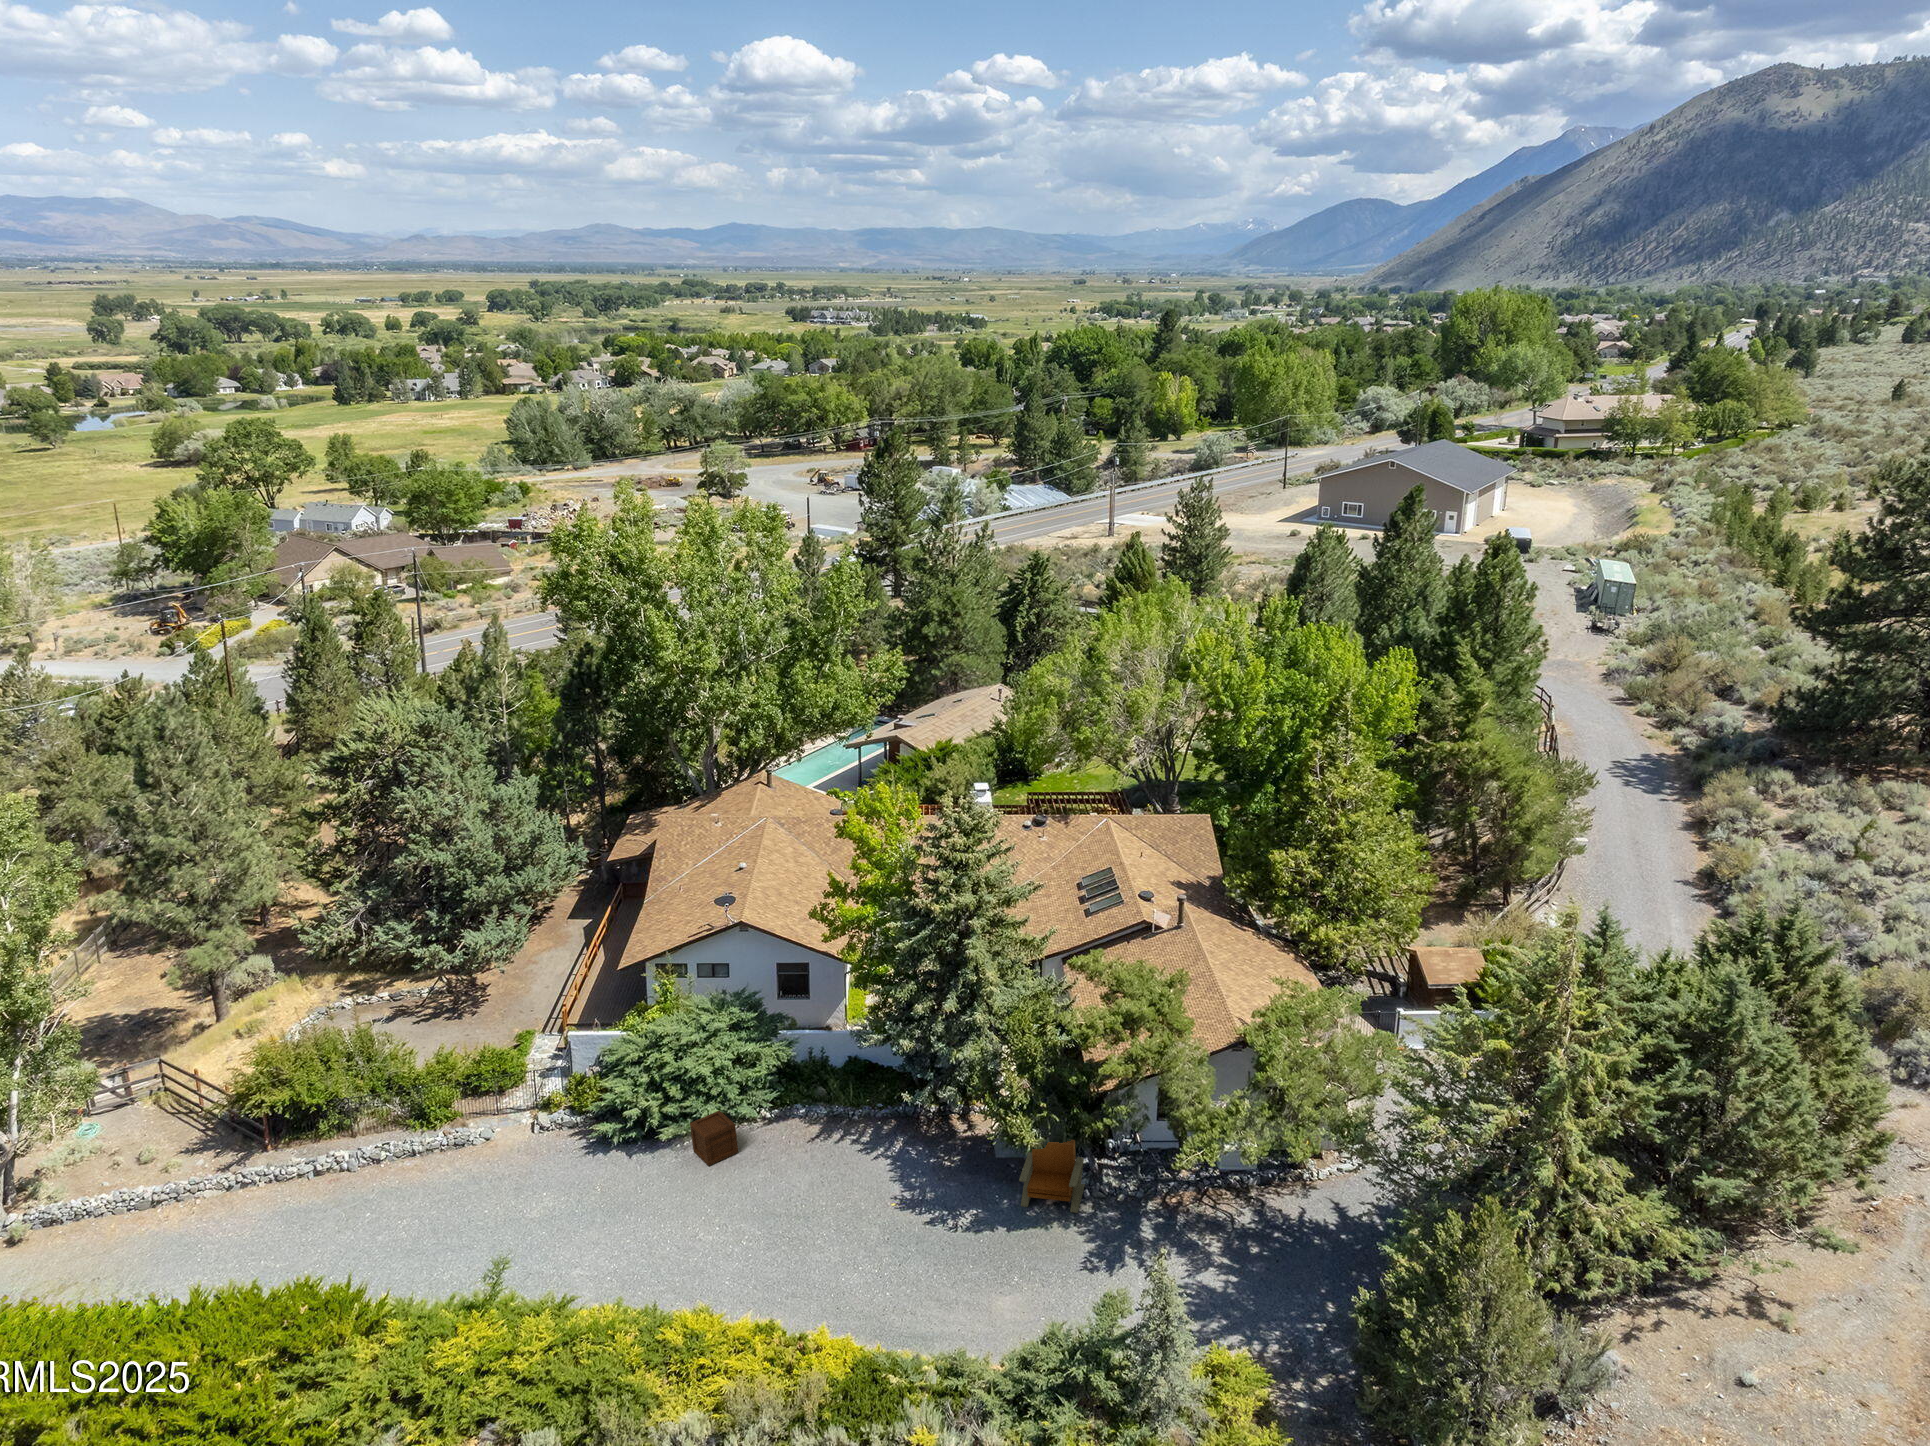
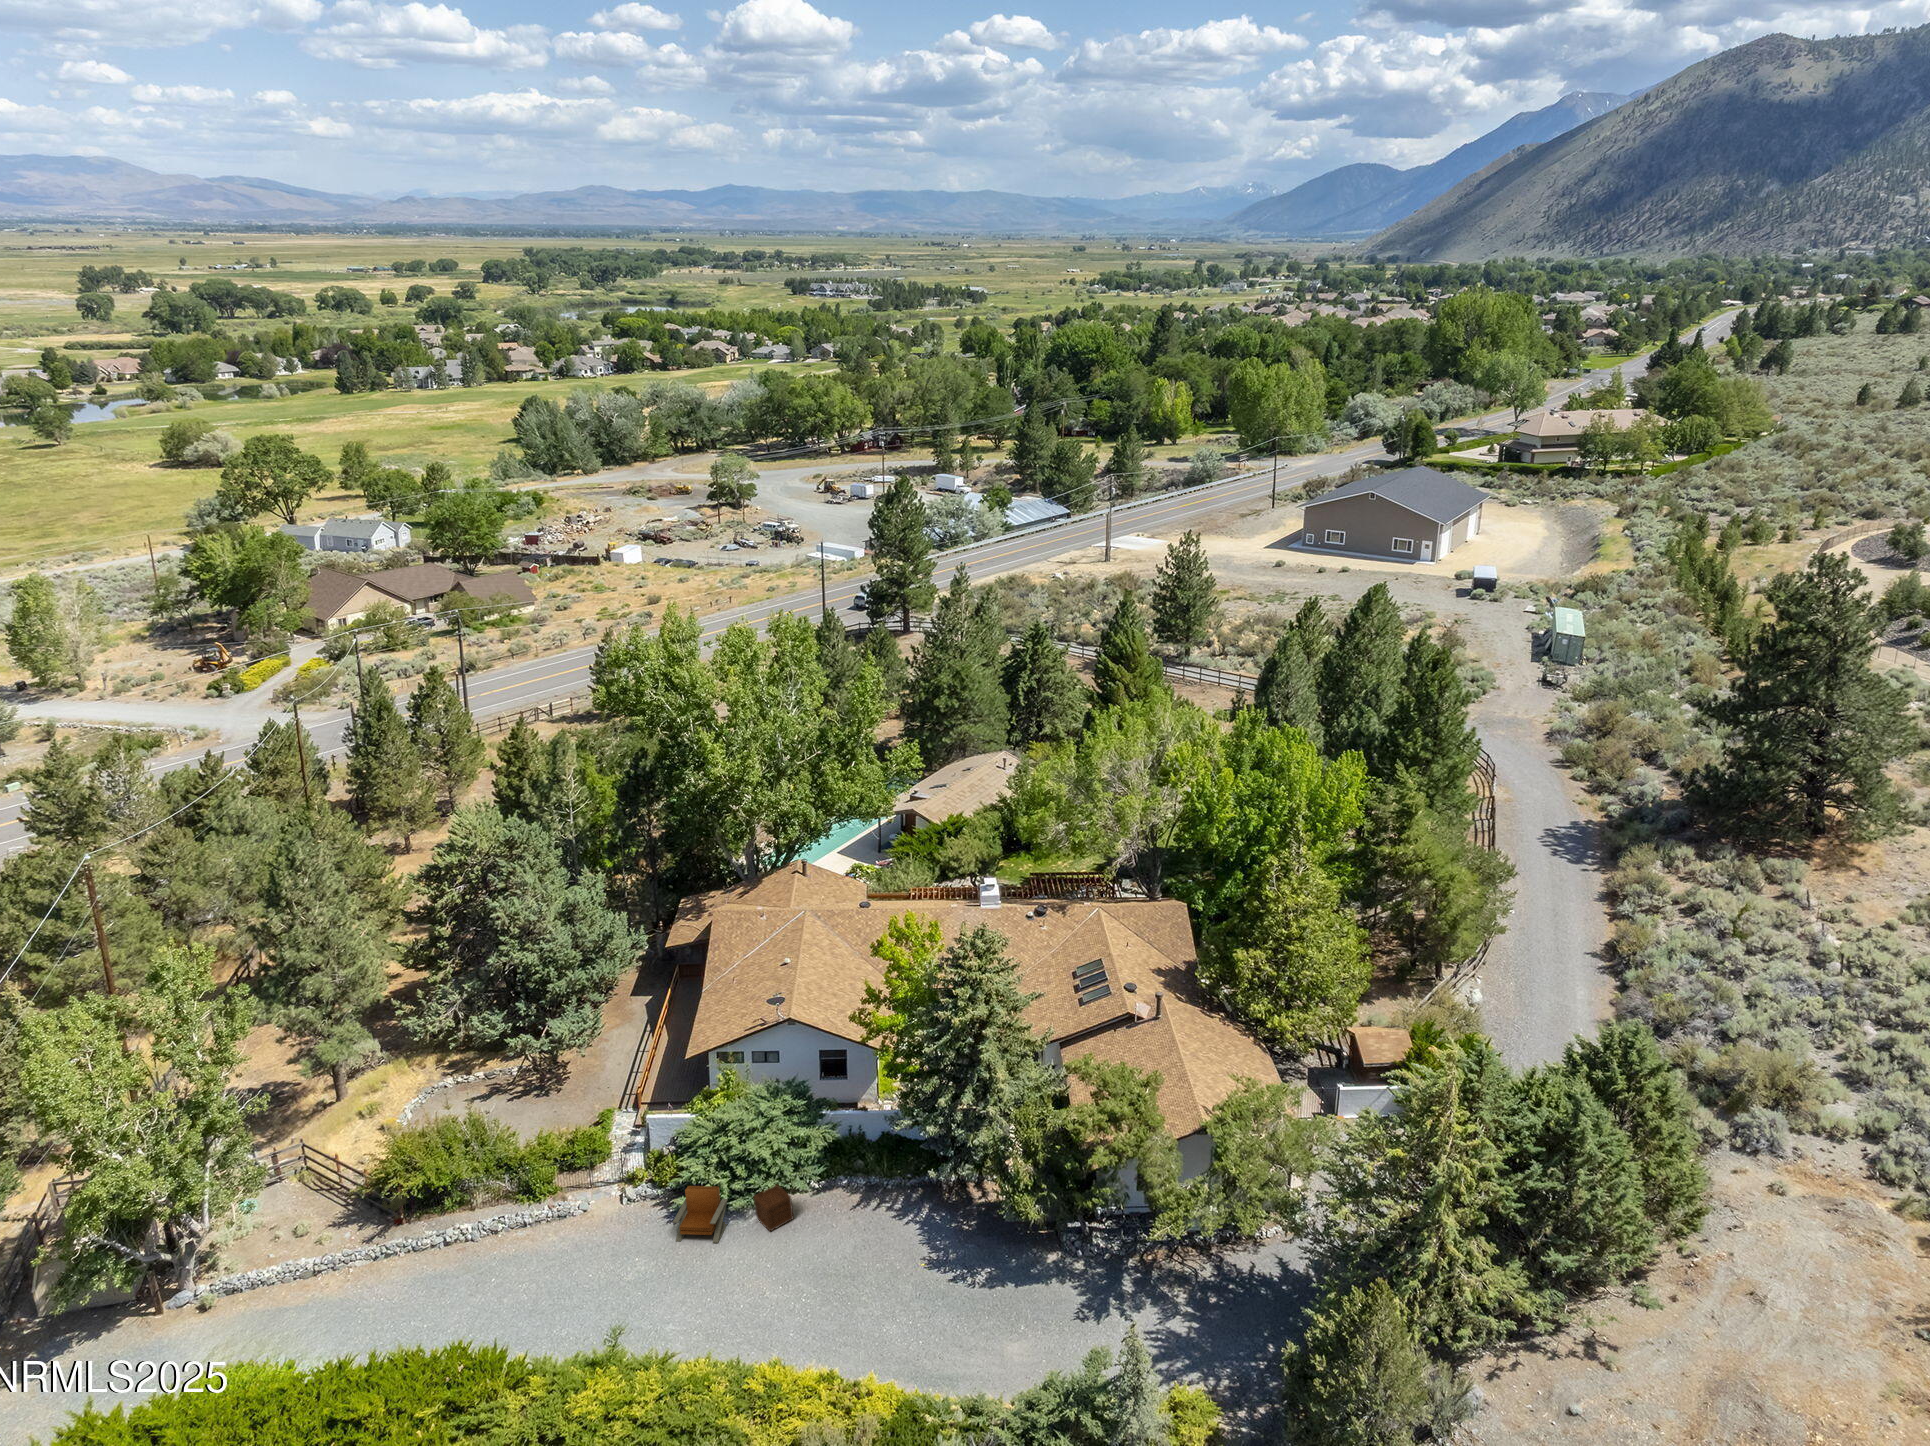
potted tree: none [250,1111,282,1154] -> present [382,1195,406,1224]
lounge chair: present [1019,1140,1085,1213] -> present [673,1186,727,1243]

